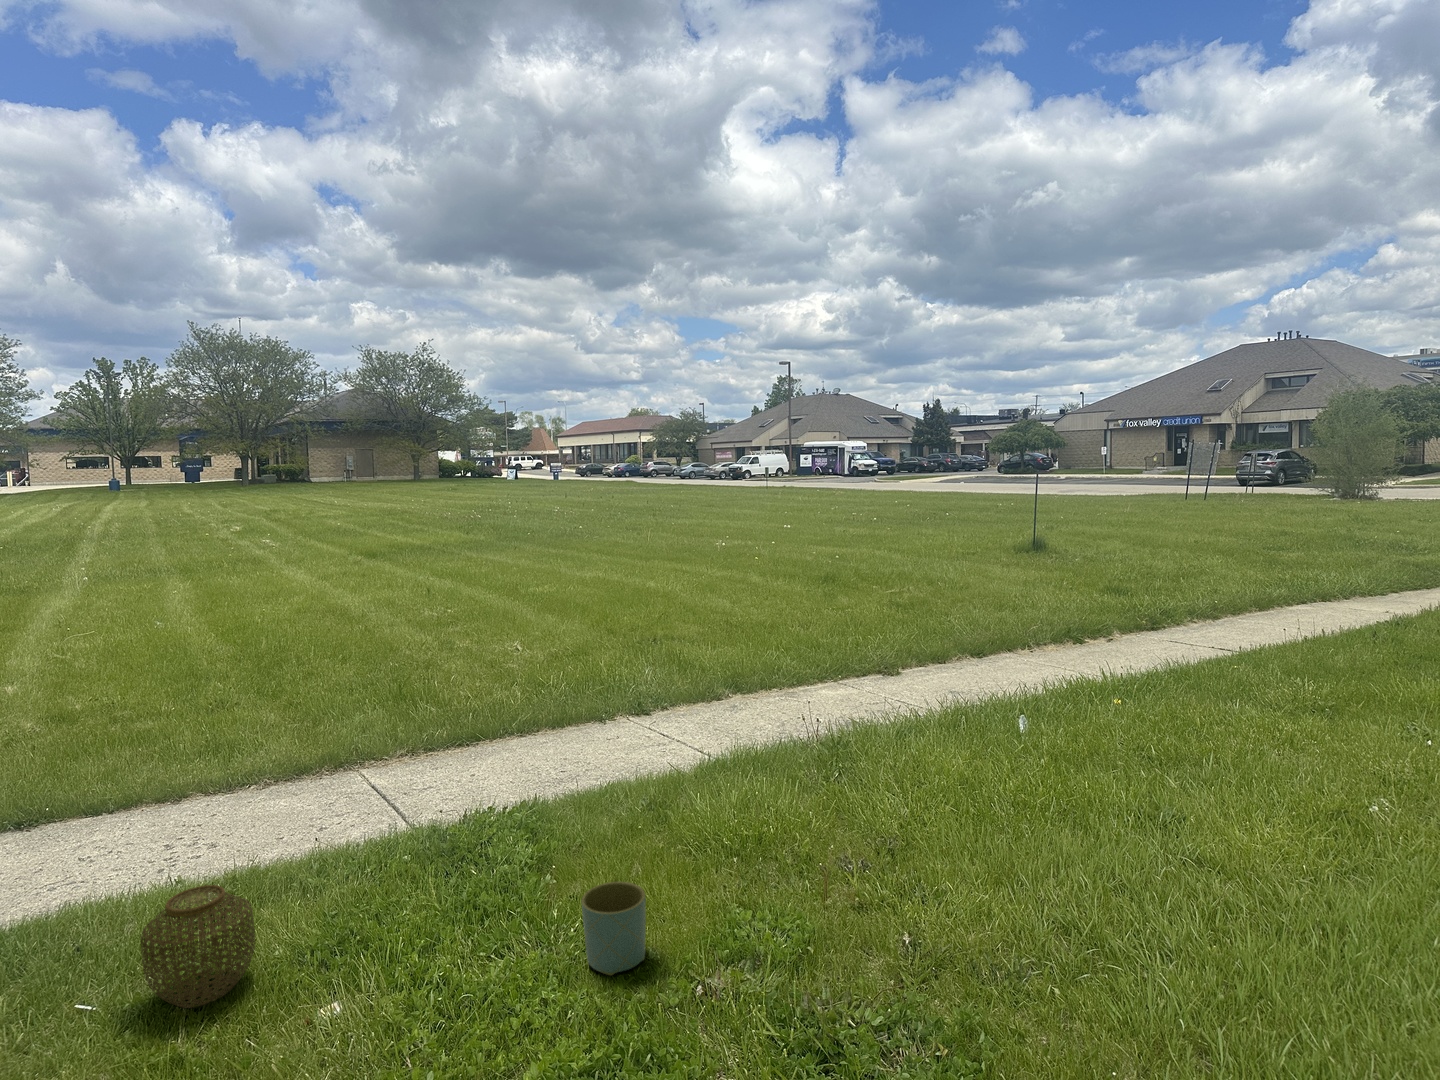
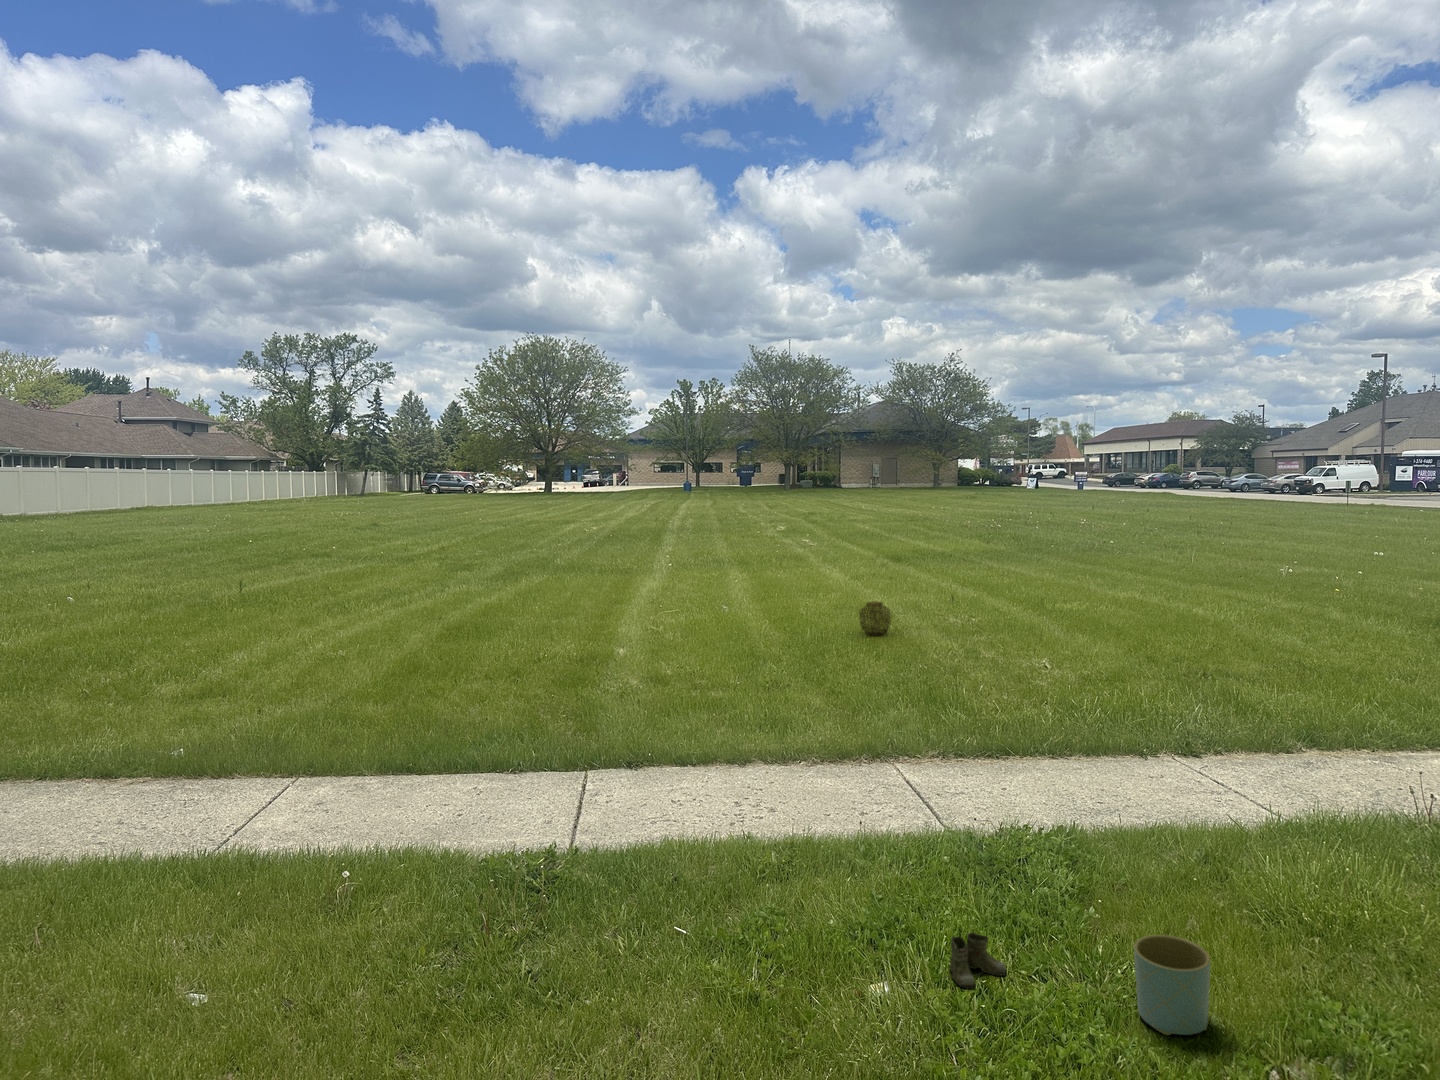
woven basket: present [141,885,255,1008] -> present [859,602,891,636]
boots: none [396,927,466,988] -> present [950,932,1007,989]

